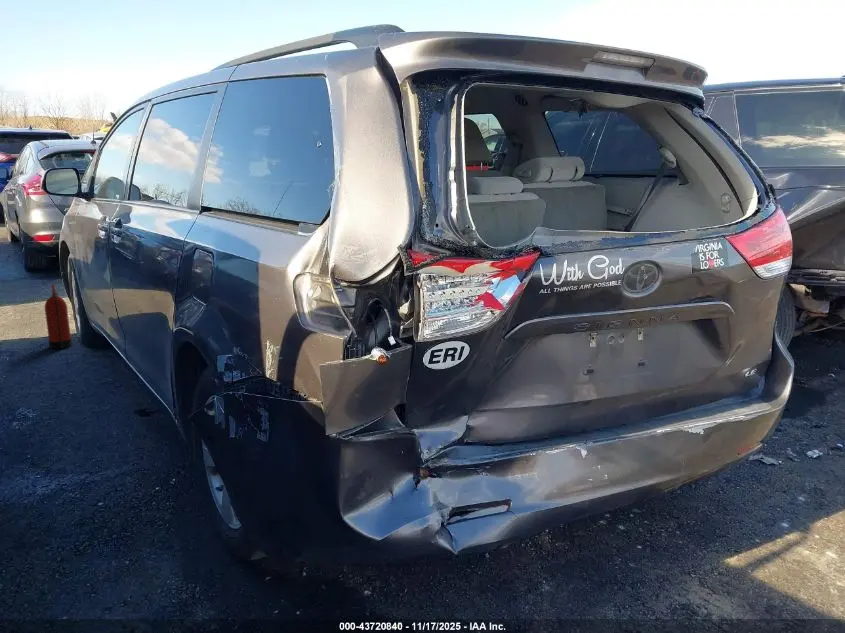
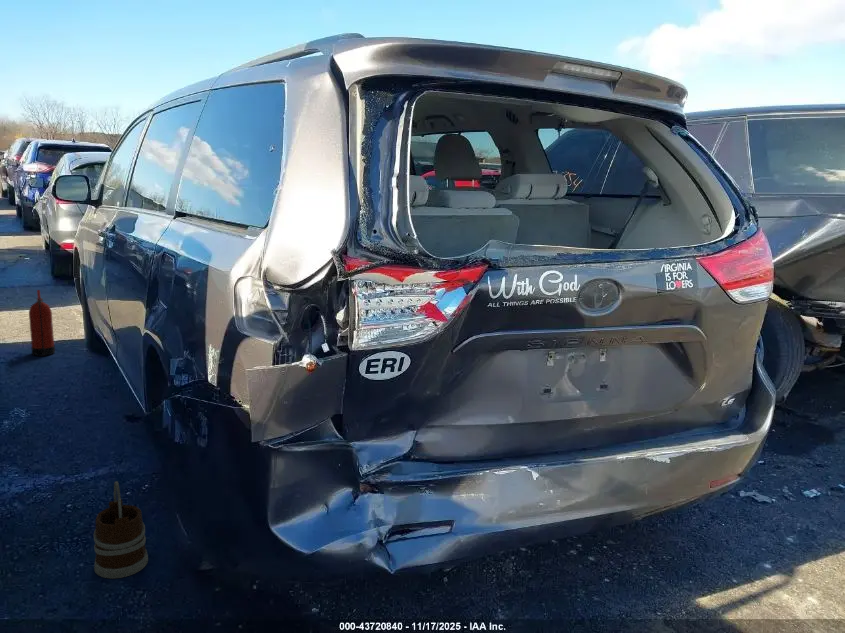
wooden bucket: none [147,473,199,566] -> present [94,481,148,578]

